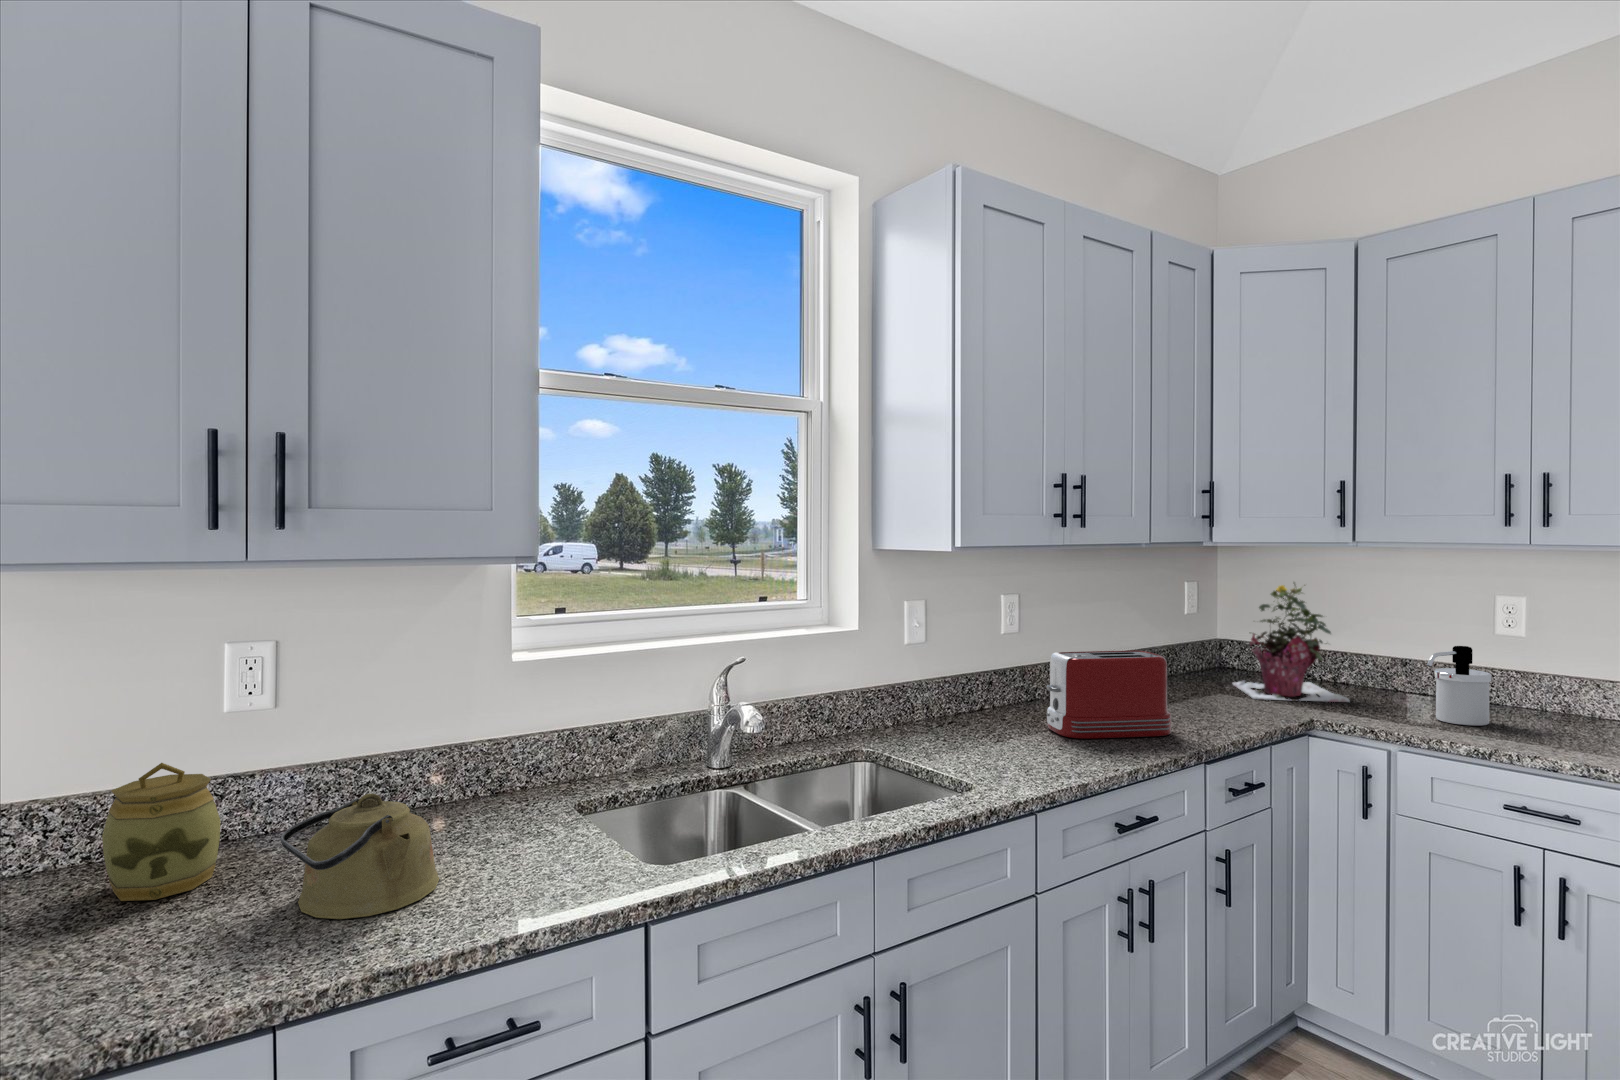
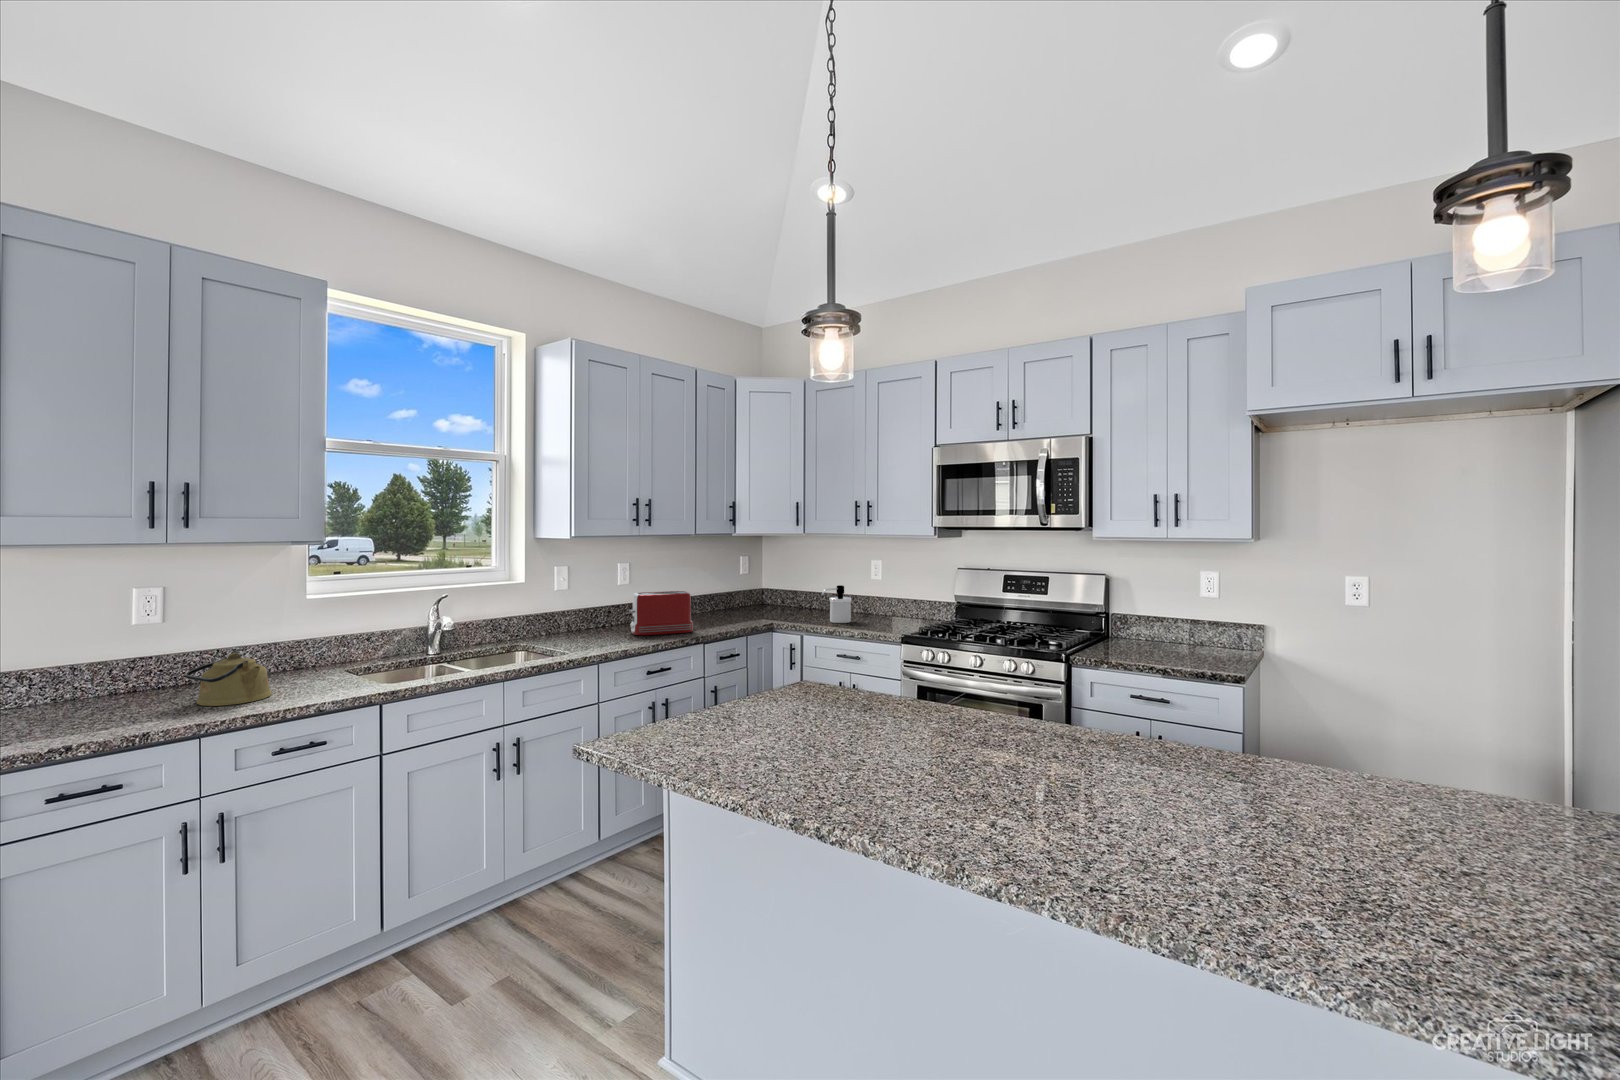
potted plant: present [1233,583,1350,702] -> none [757,555,803,617]
jar: present [102,763,220,901] -> none [77,644,144,709]

